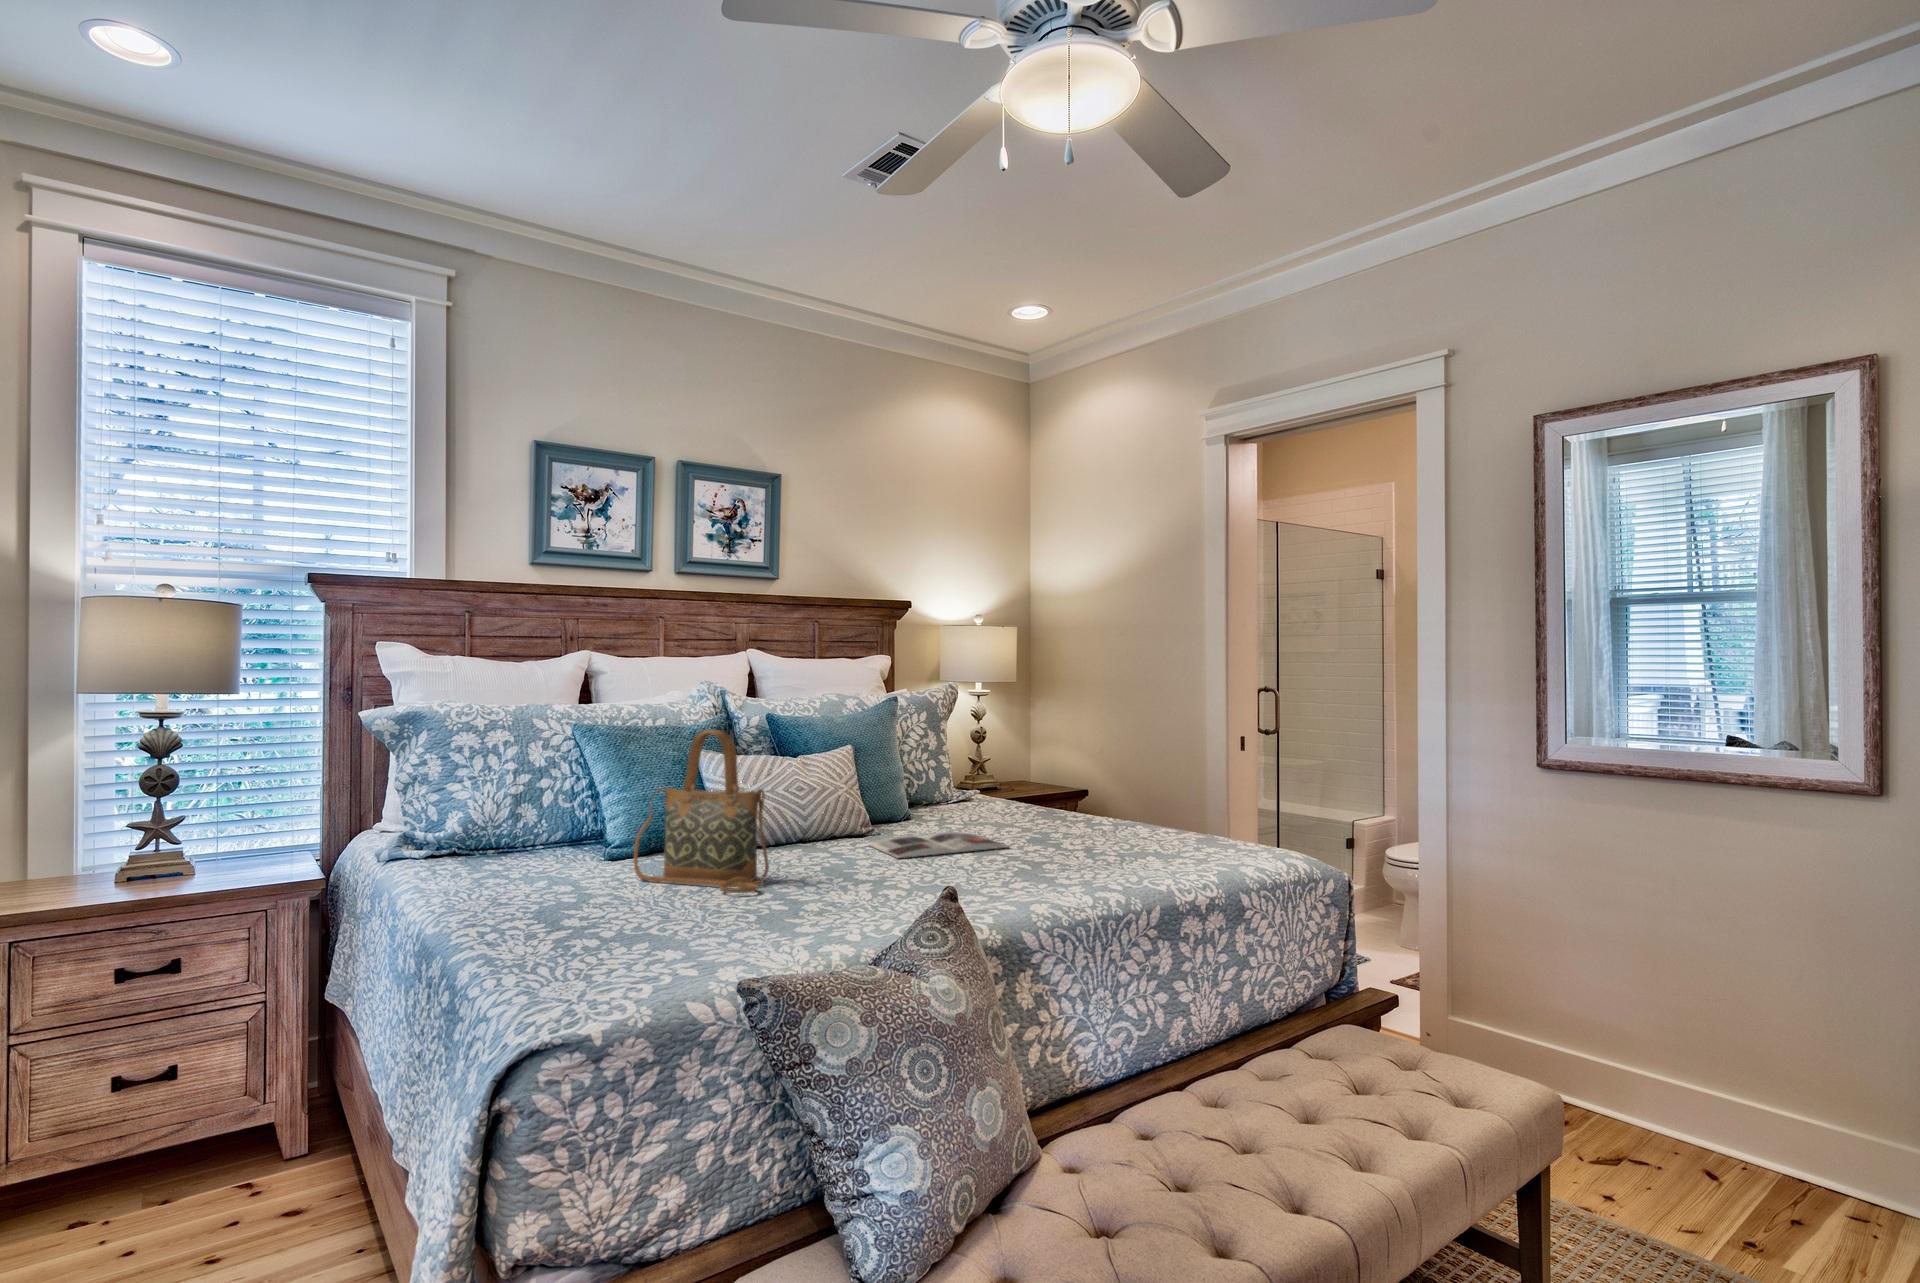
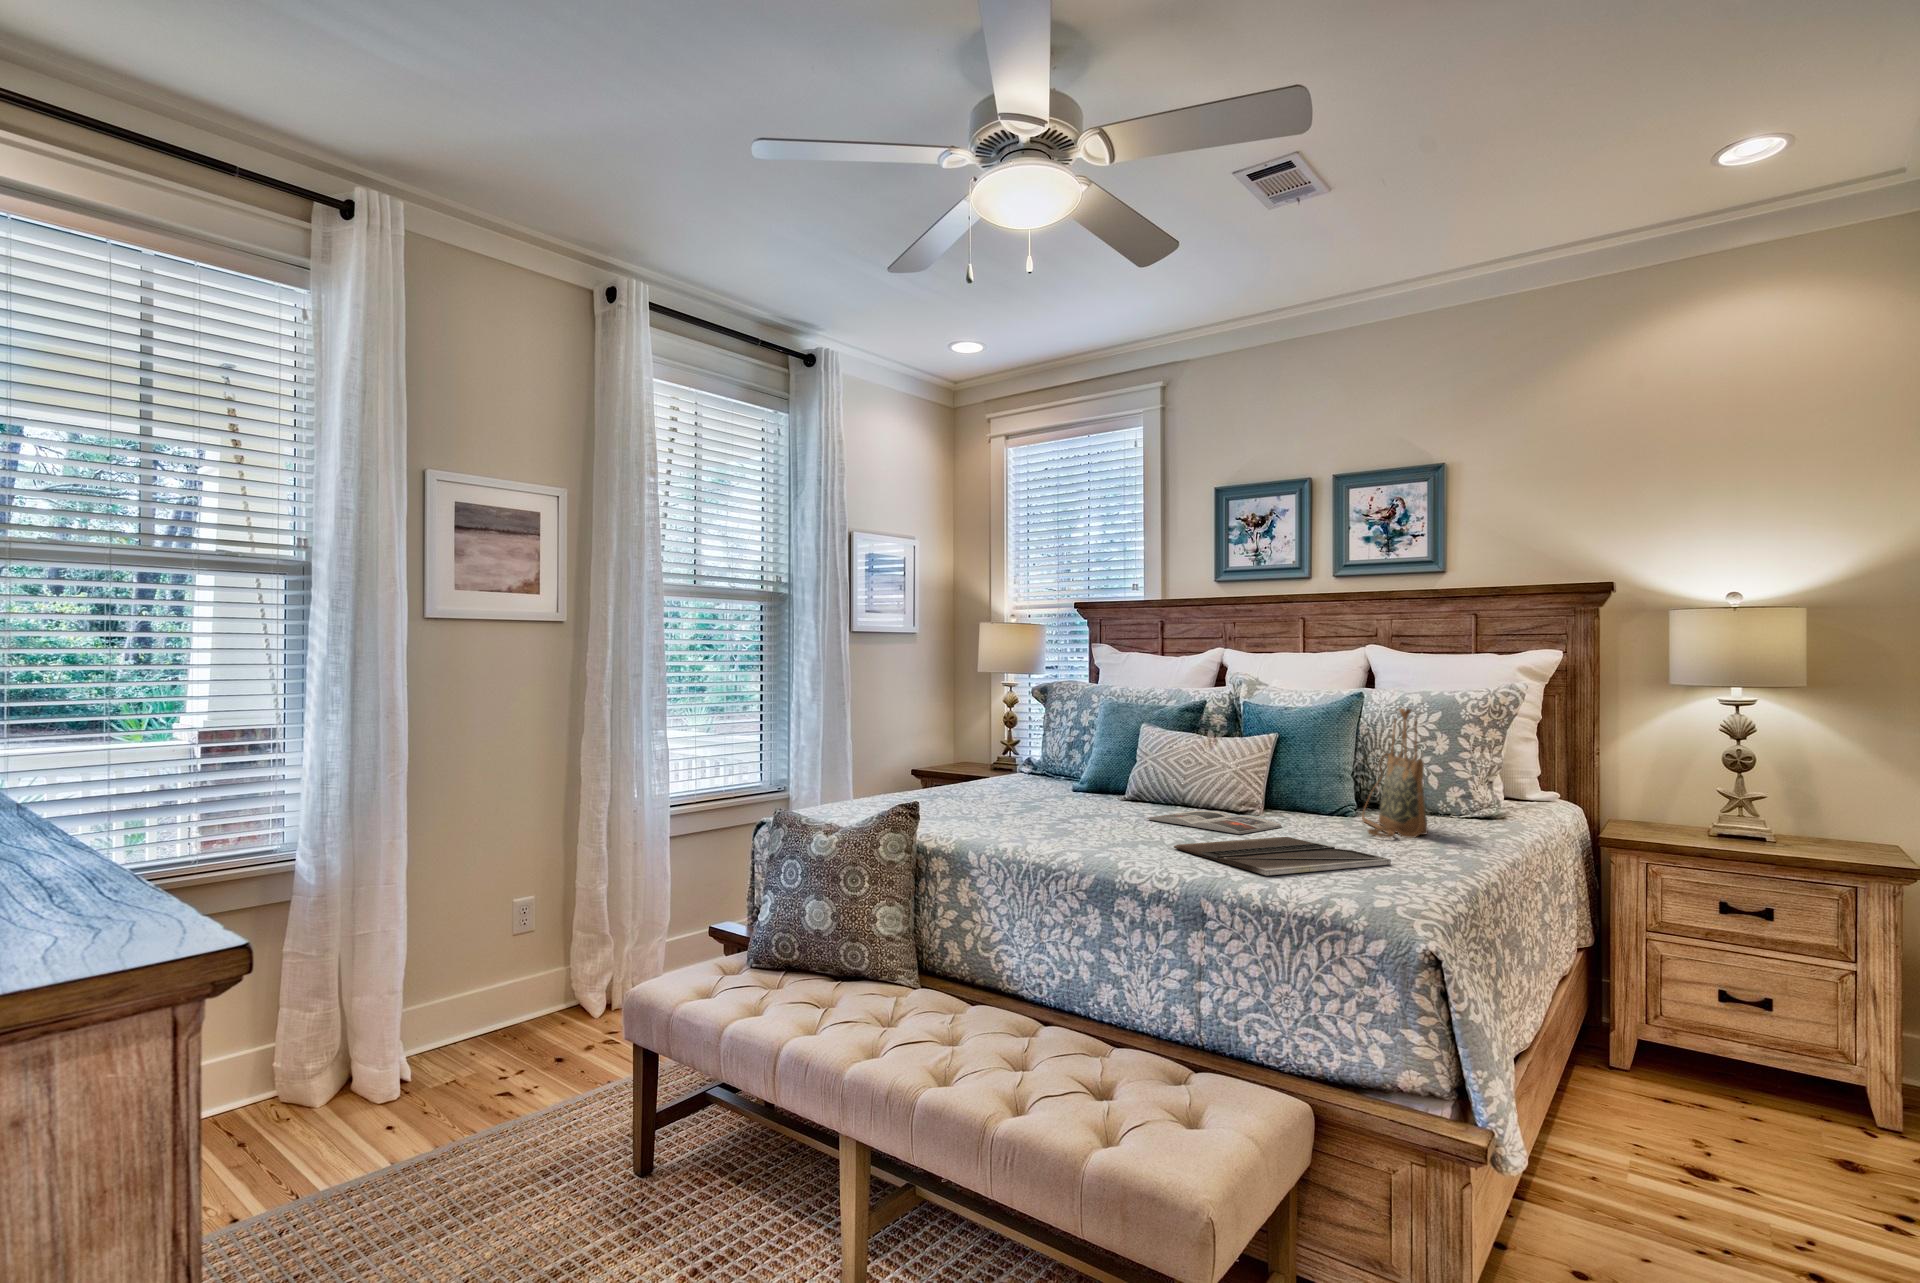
handbag: present [633,730,769,893] -> present [1362,708,1428,838]
laptop: none [1042,833,1216,868] -> present [1174,837,1391,876]

